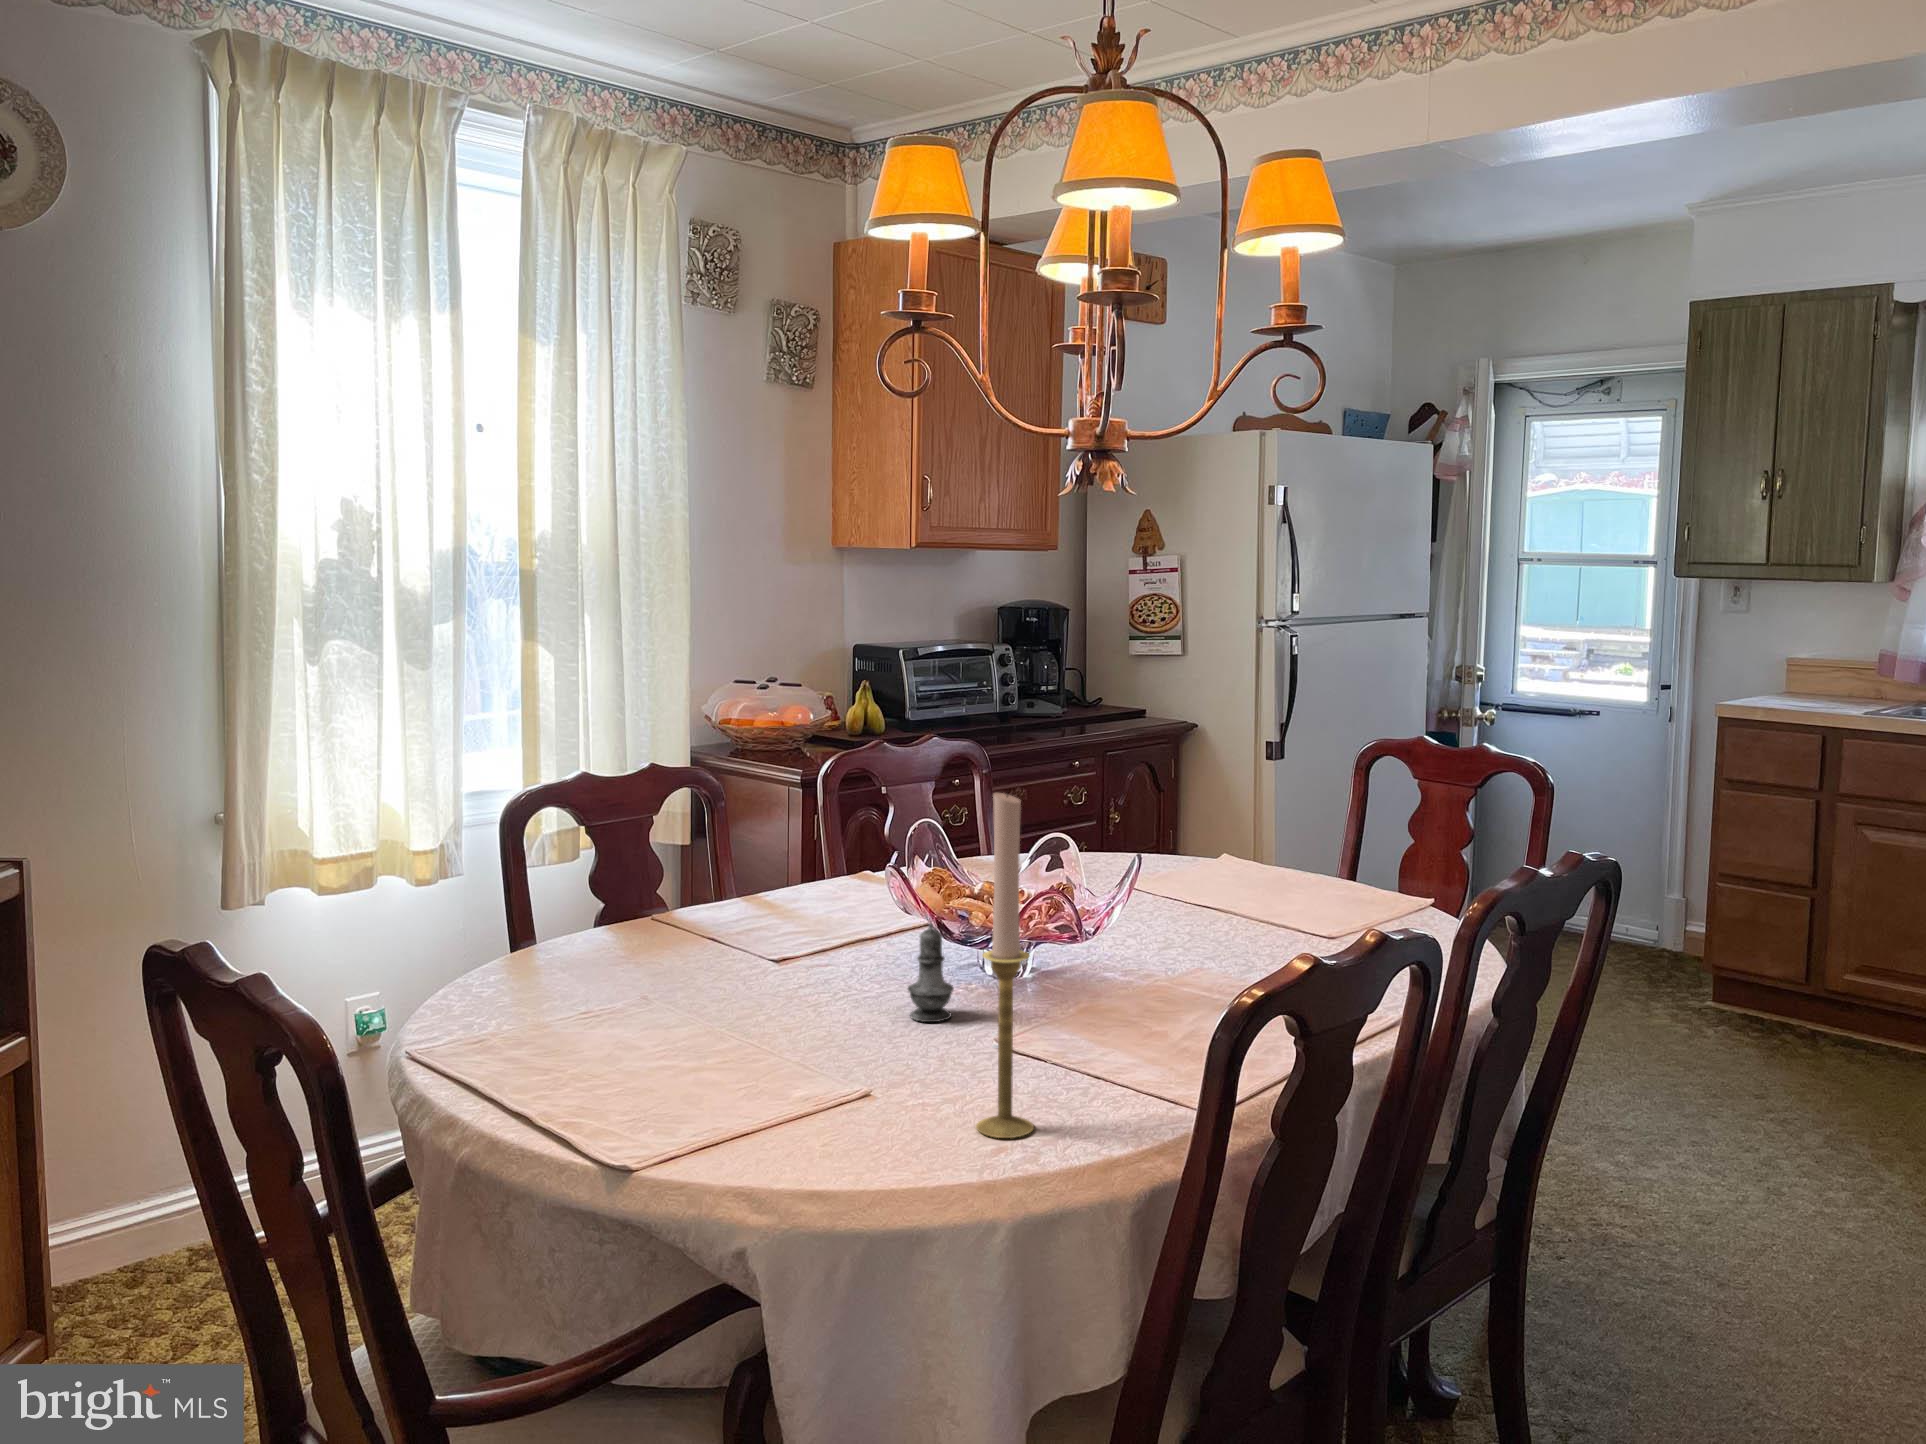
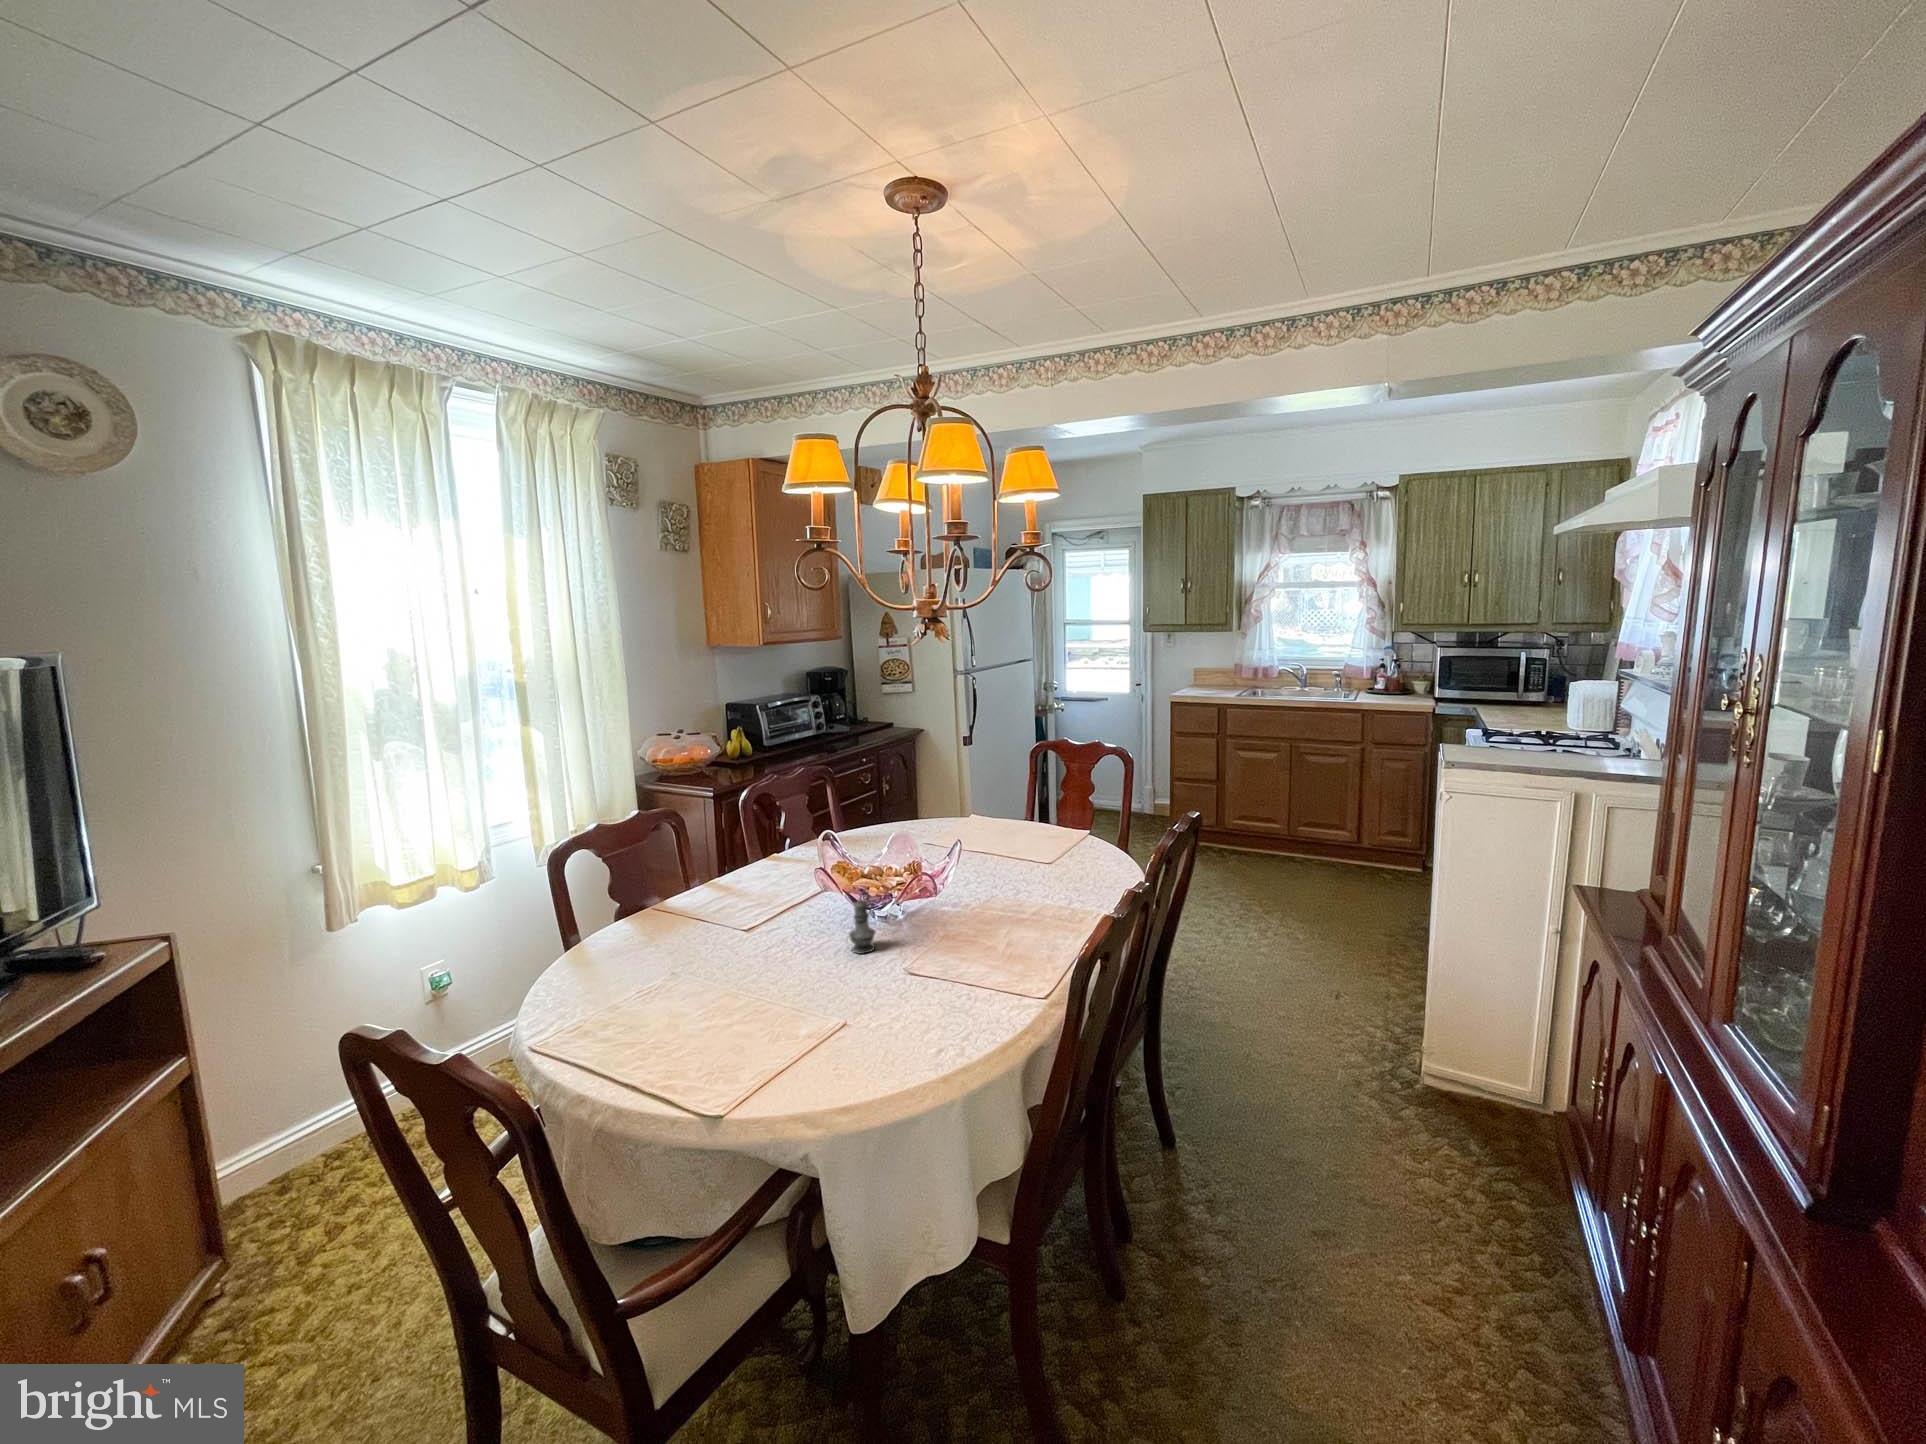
candlestick: present [976,793,1034,1138] -> none [923,835,957,1027]

